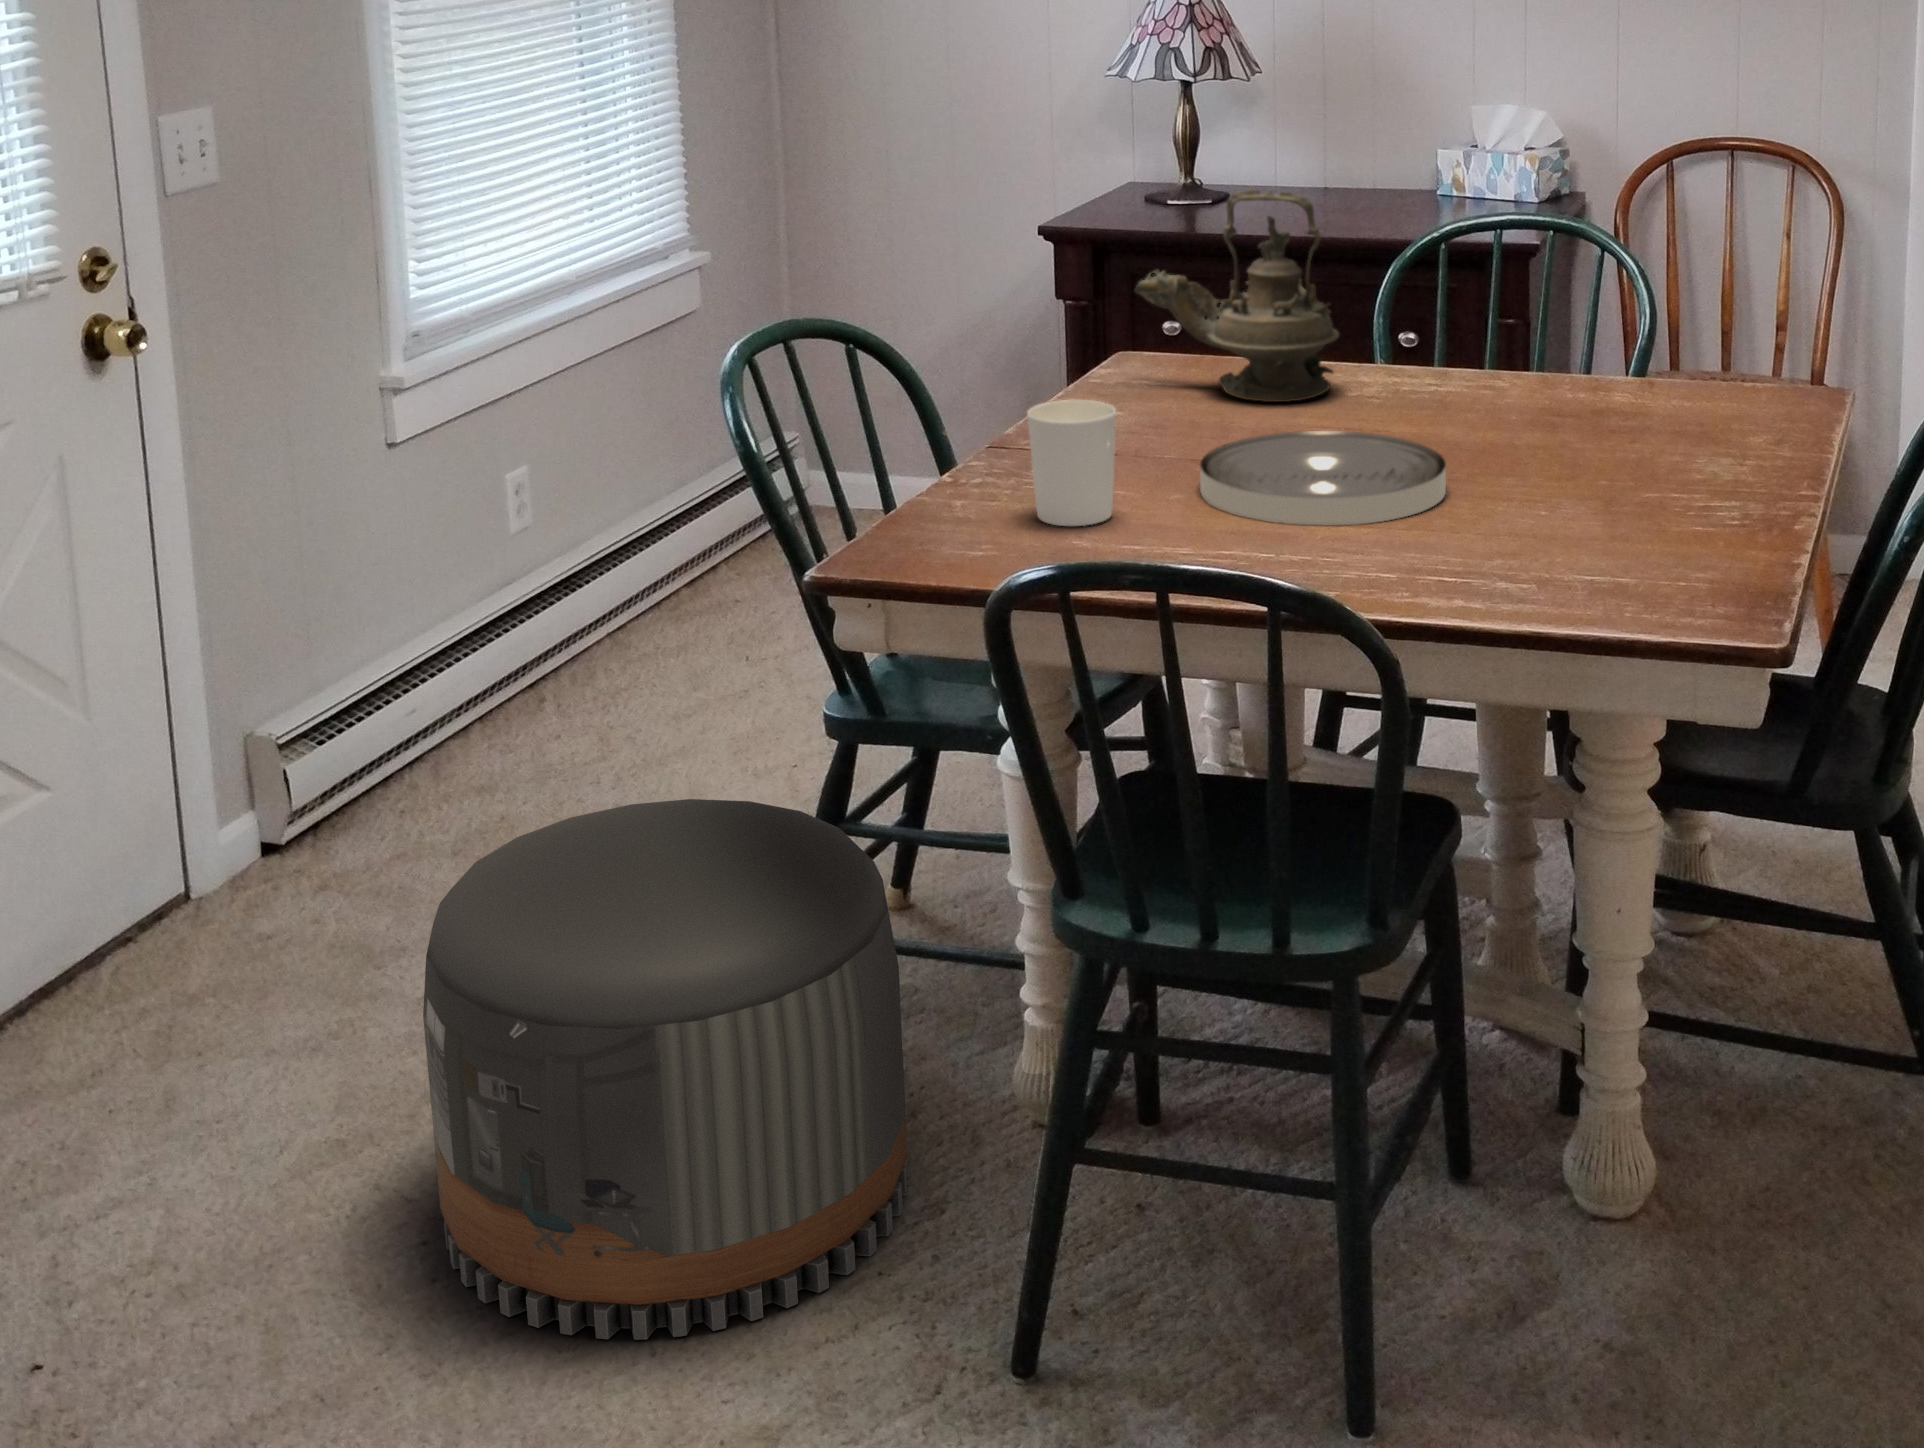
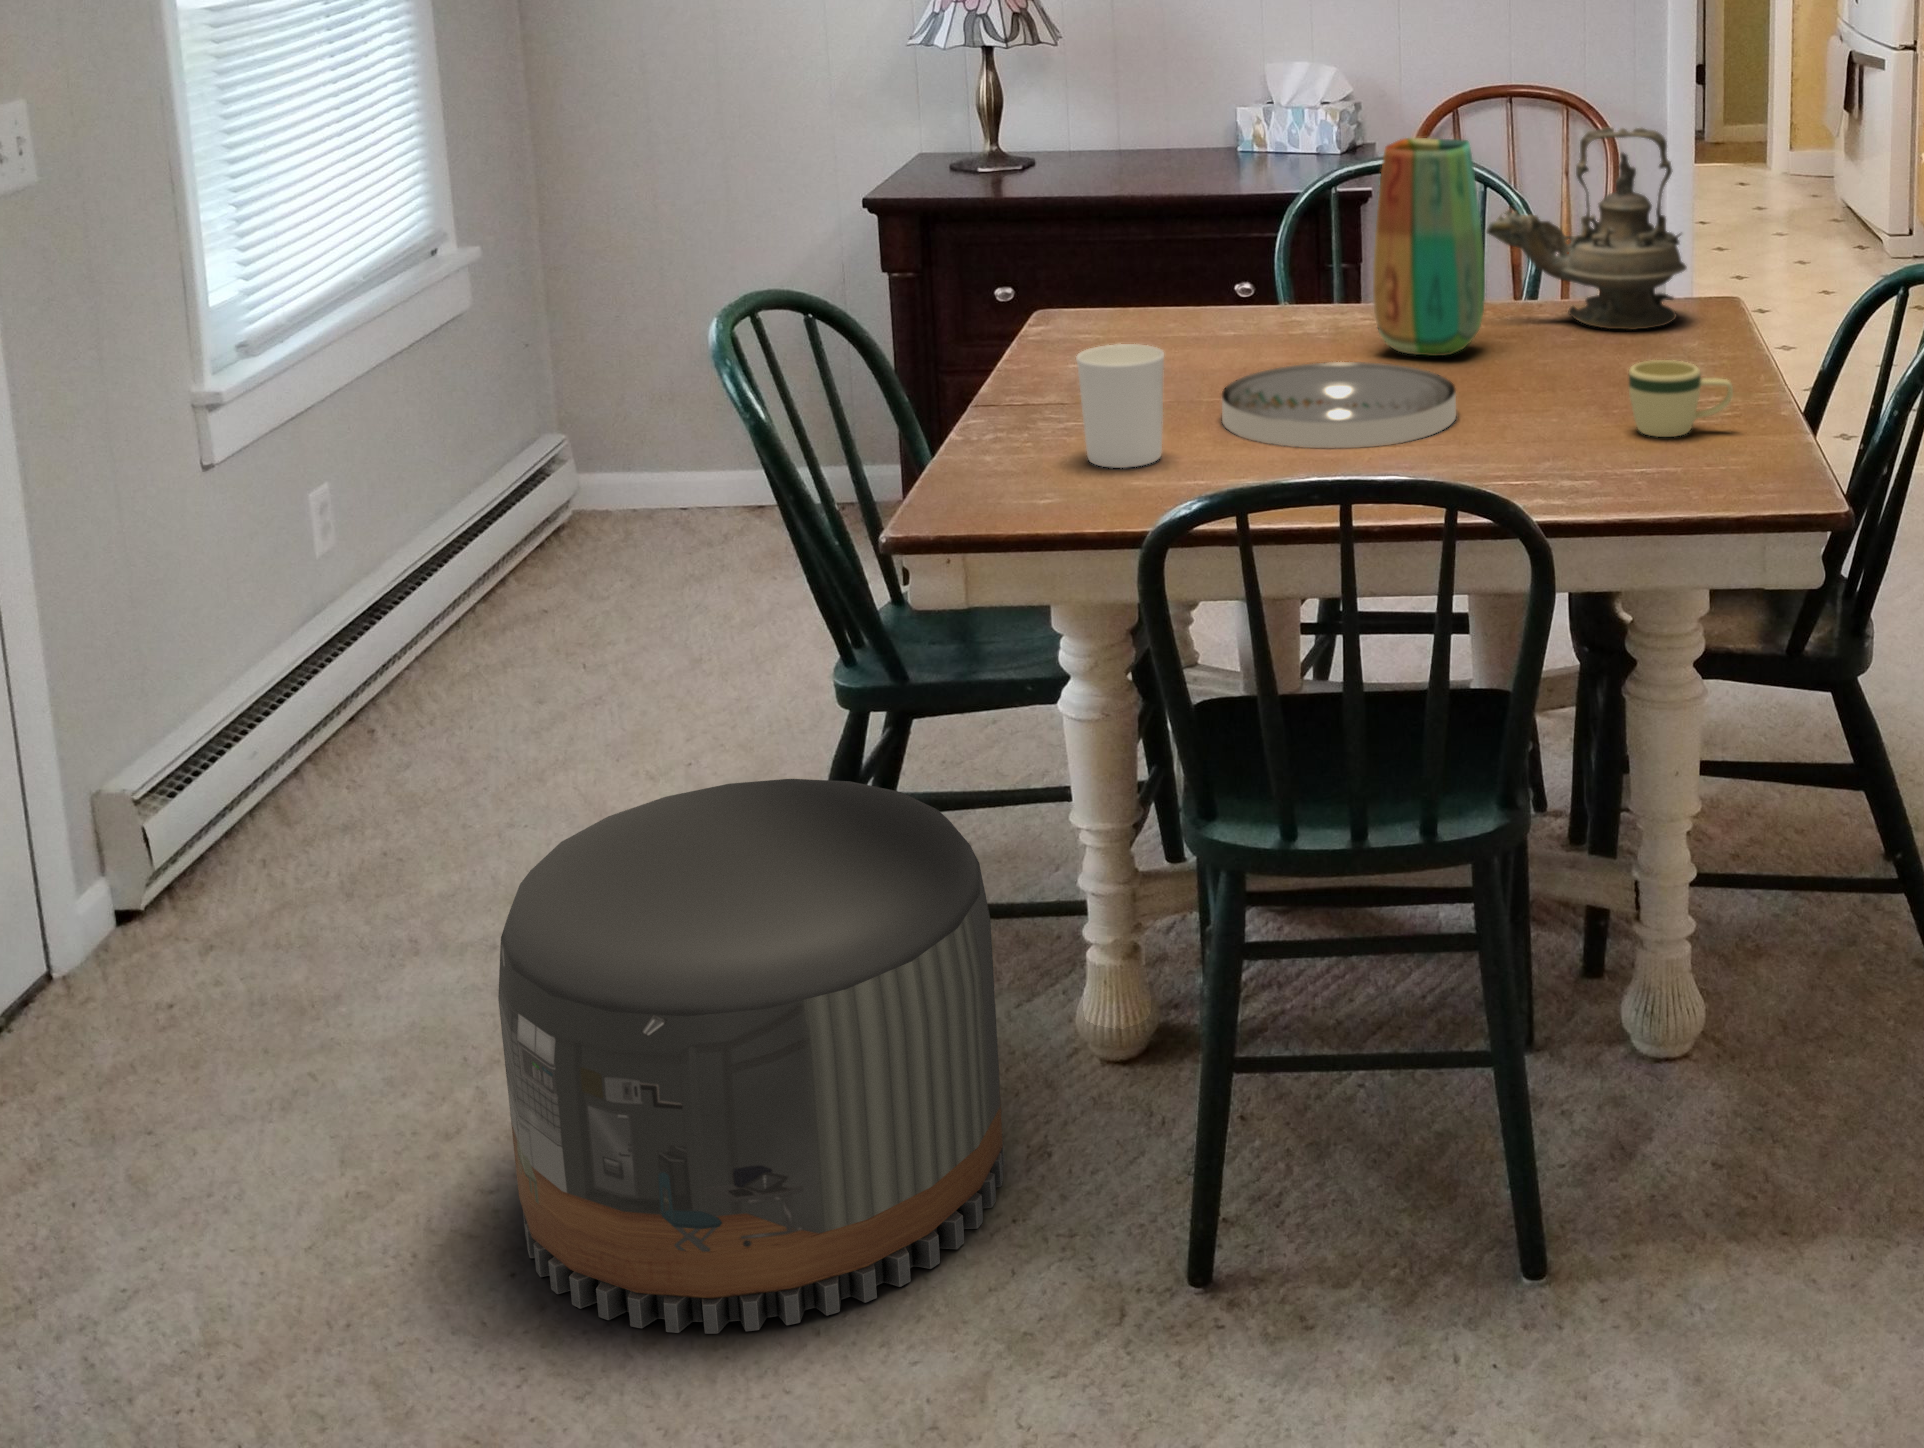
teapot: present [1135,189,1339,402] -> present [1486,127,1687,330]
vase: none [1414,199,1537,431] -> present [1373,138,1485,356]
mug: none [1613,457,1729,543] -> present [1629,360,1733,437]

